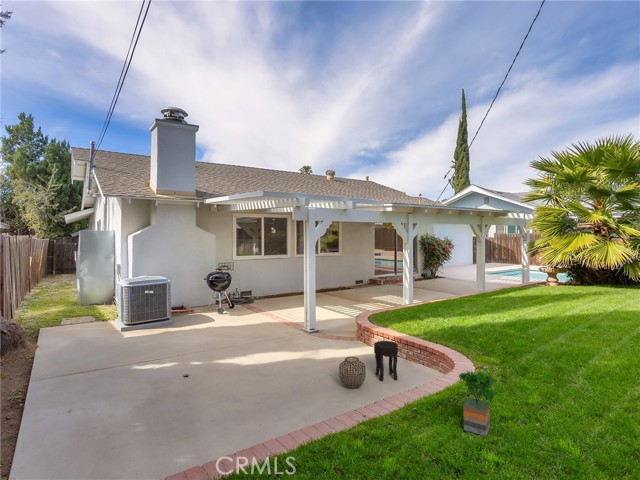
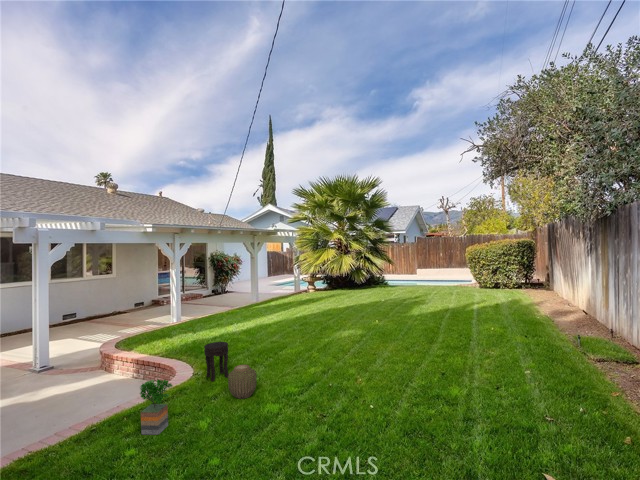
side table: present [374,341,398,381] -> present [204,342,228,381]
woven basket: present [339,357,366,389] -> present [228,365,257,399]

